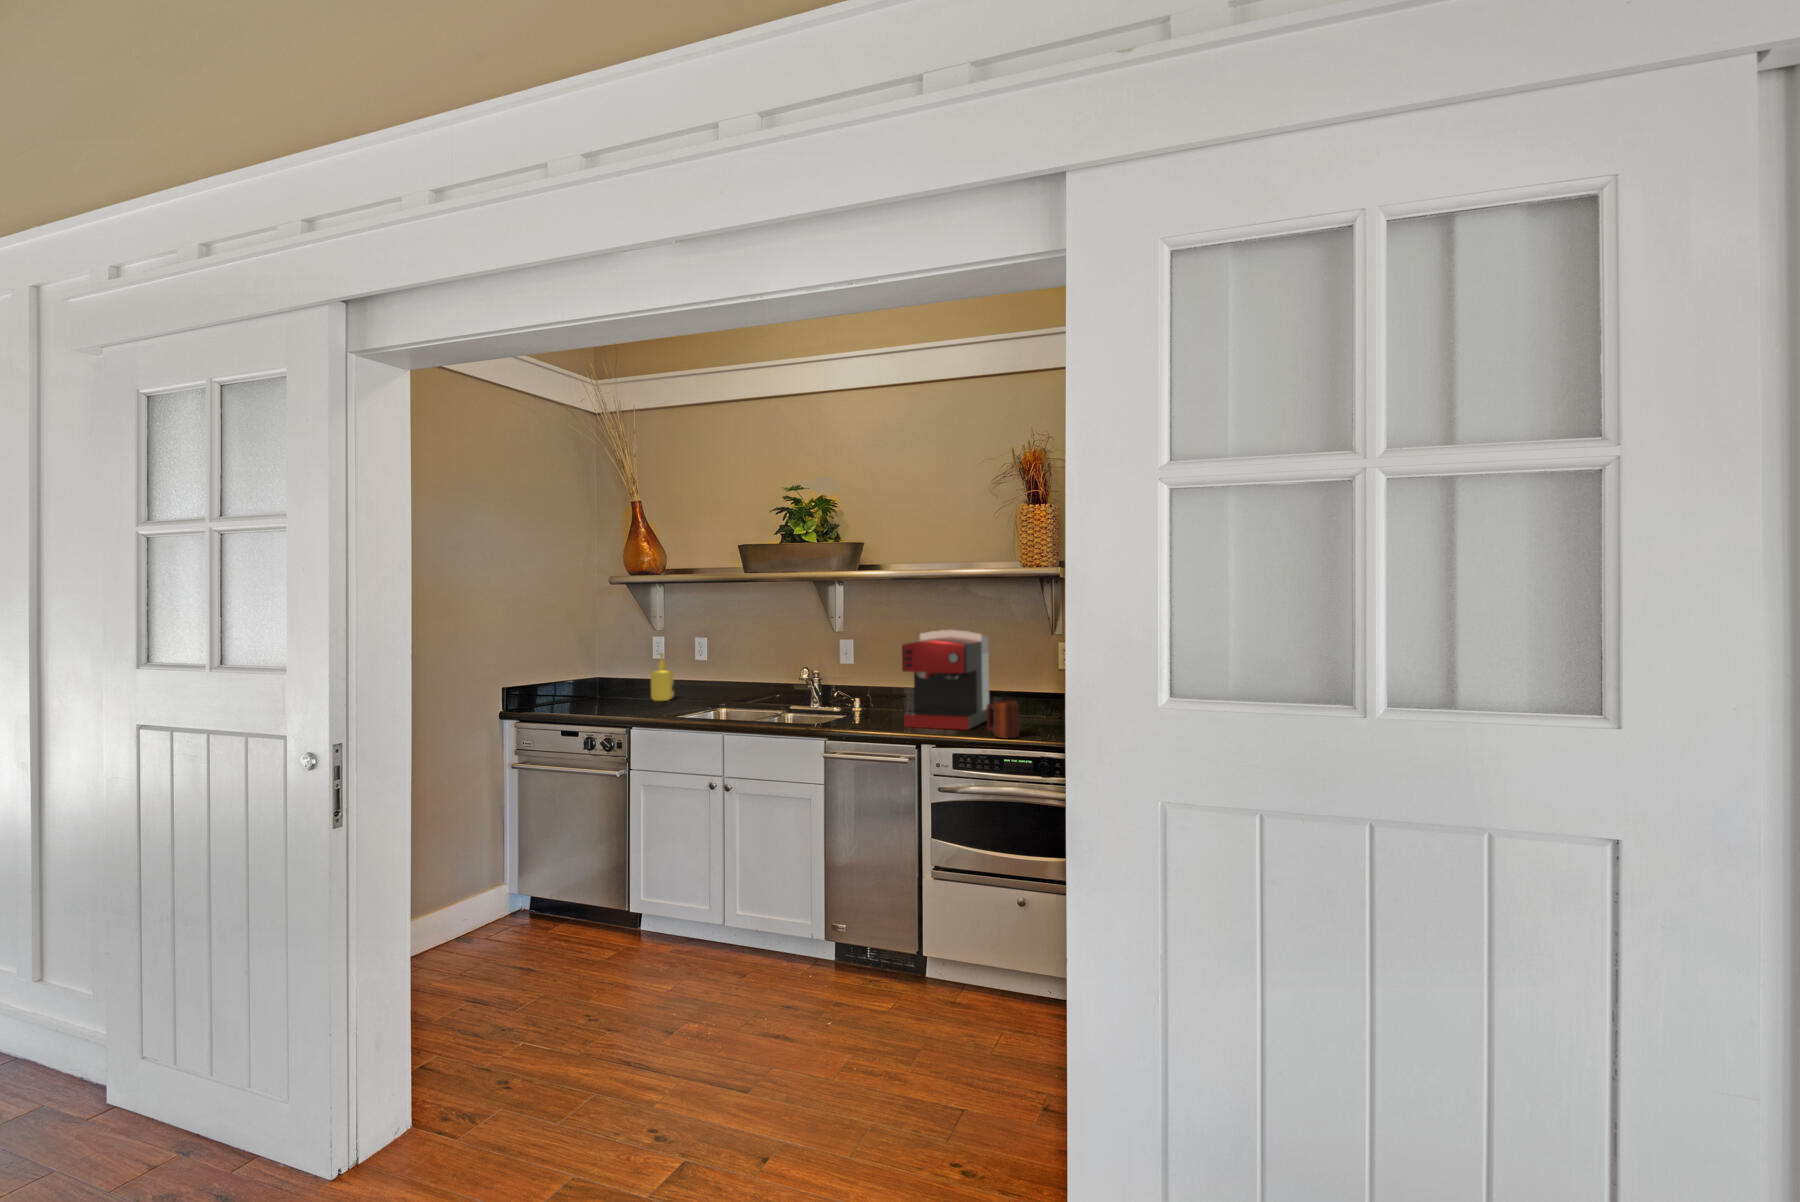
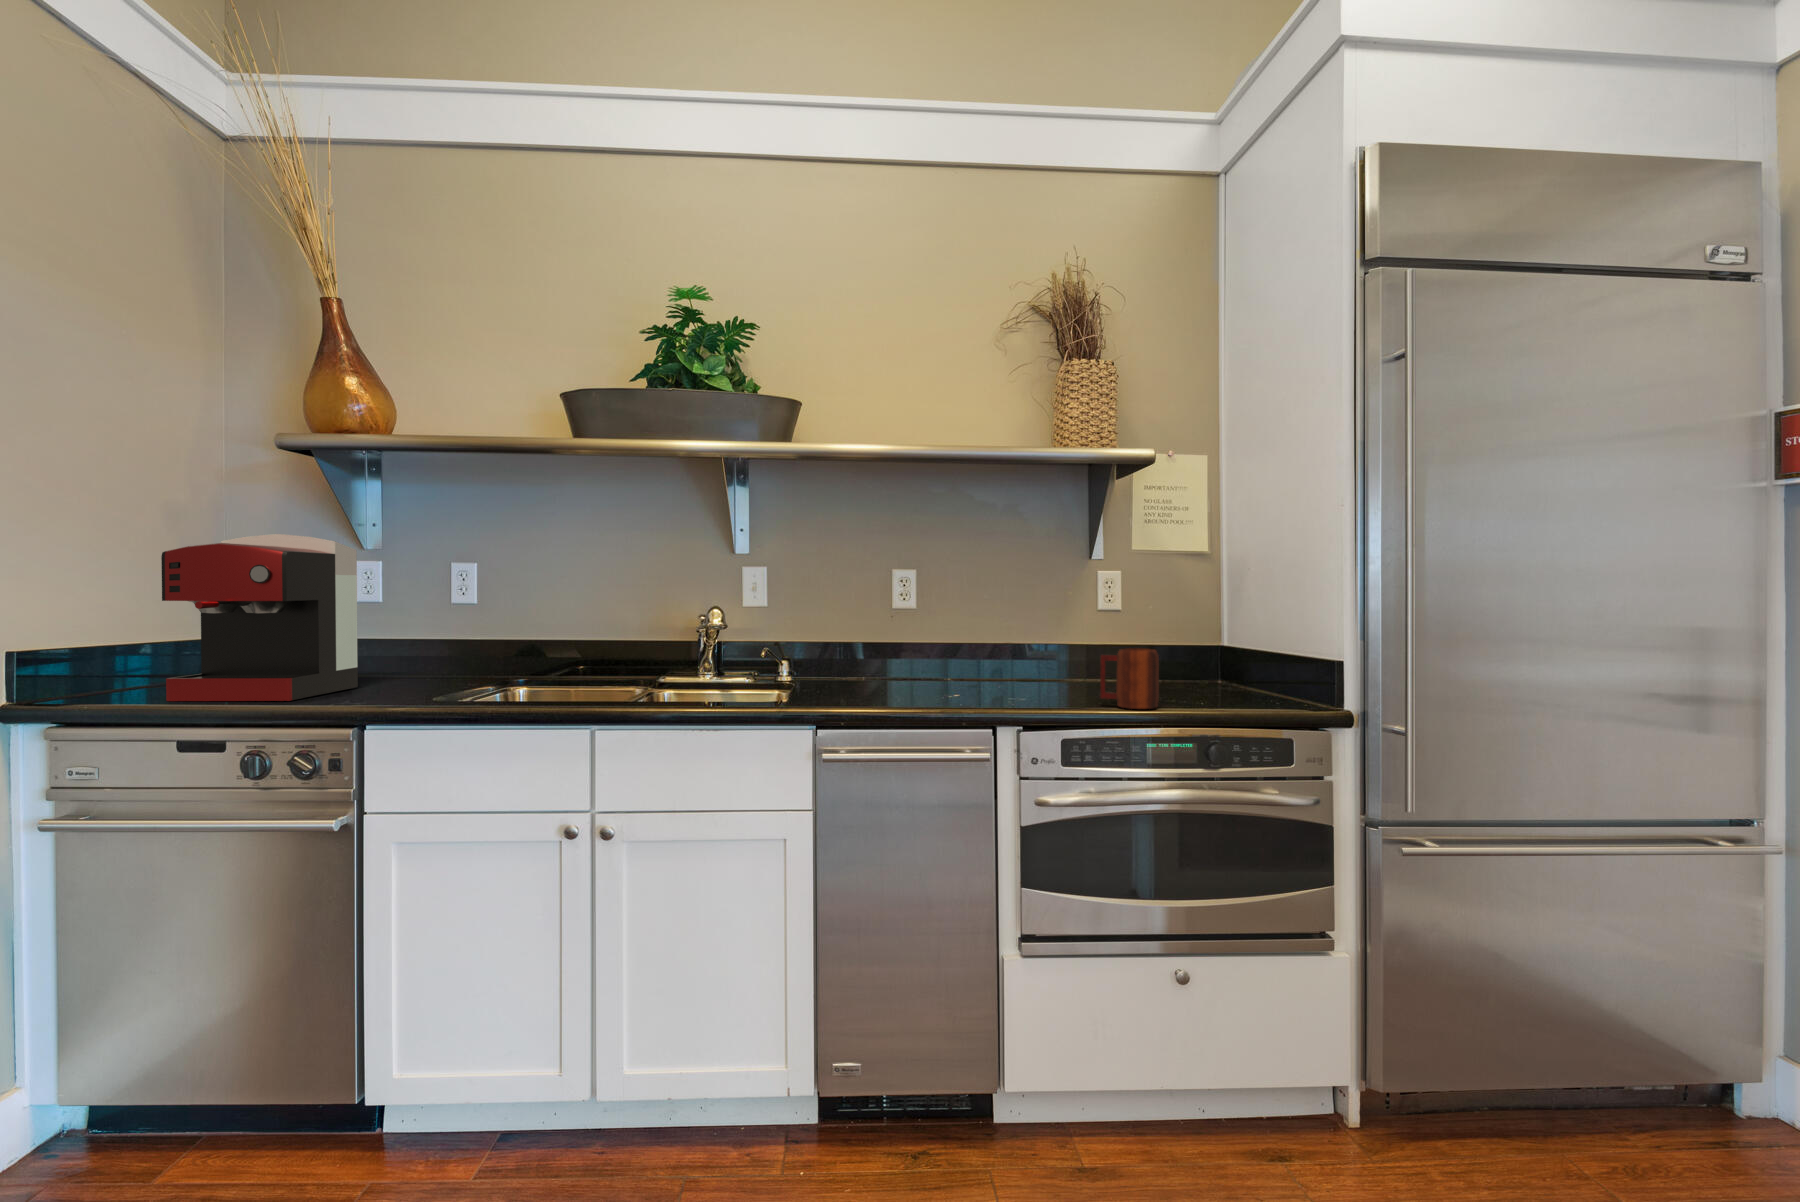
coffee maker: present [902,630,989,730] -> present [161,534,358,701]
soap dispenser: present [651,653,674,701] -> none [354,593,399,682]

